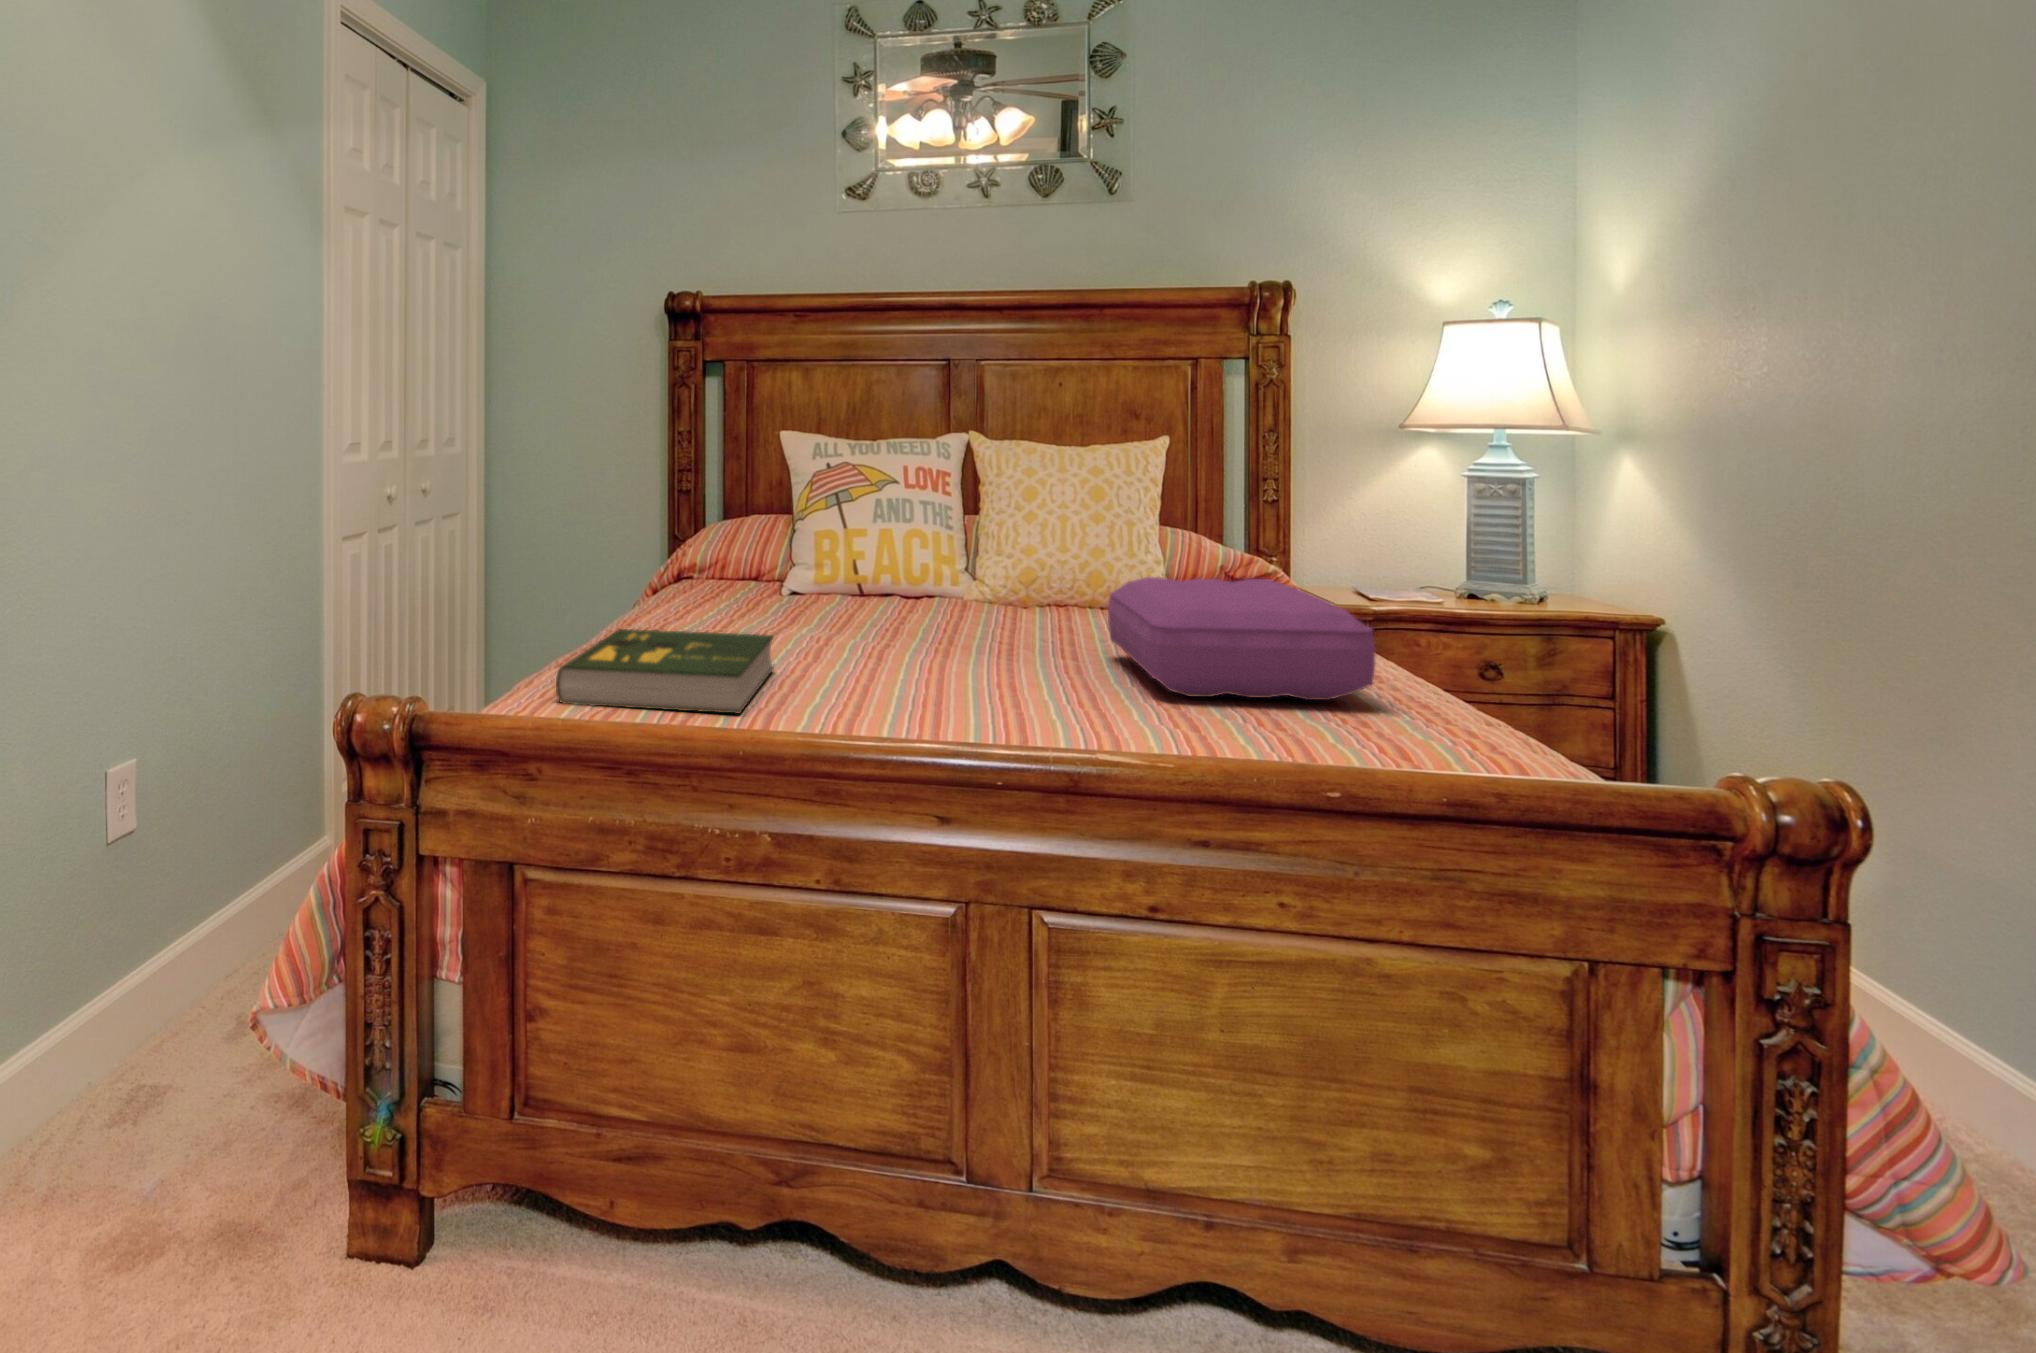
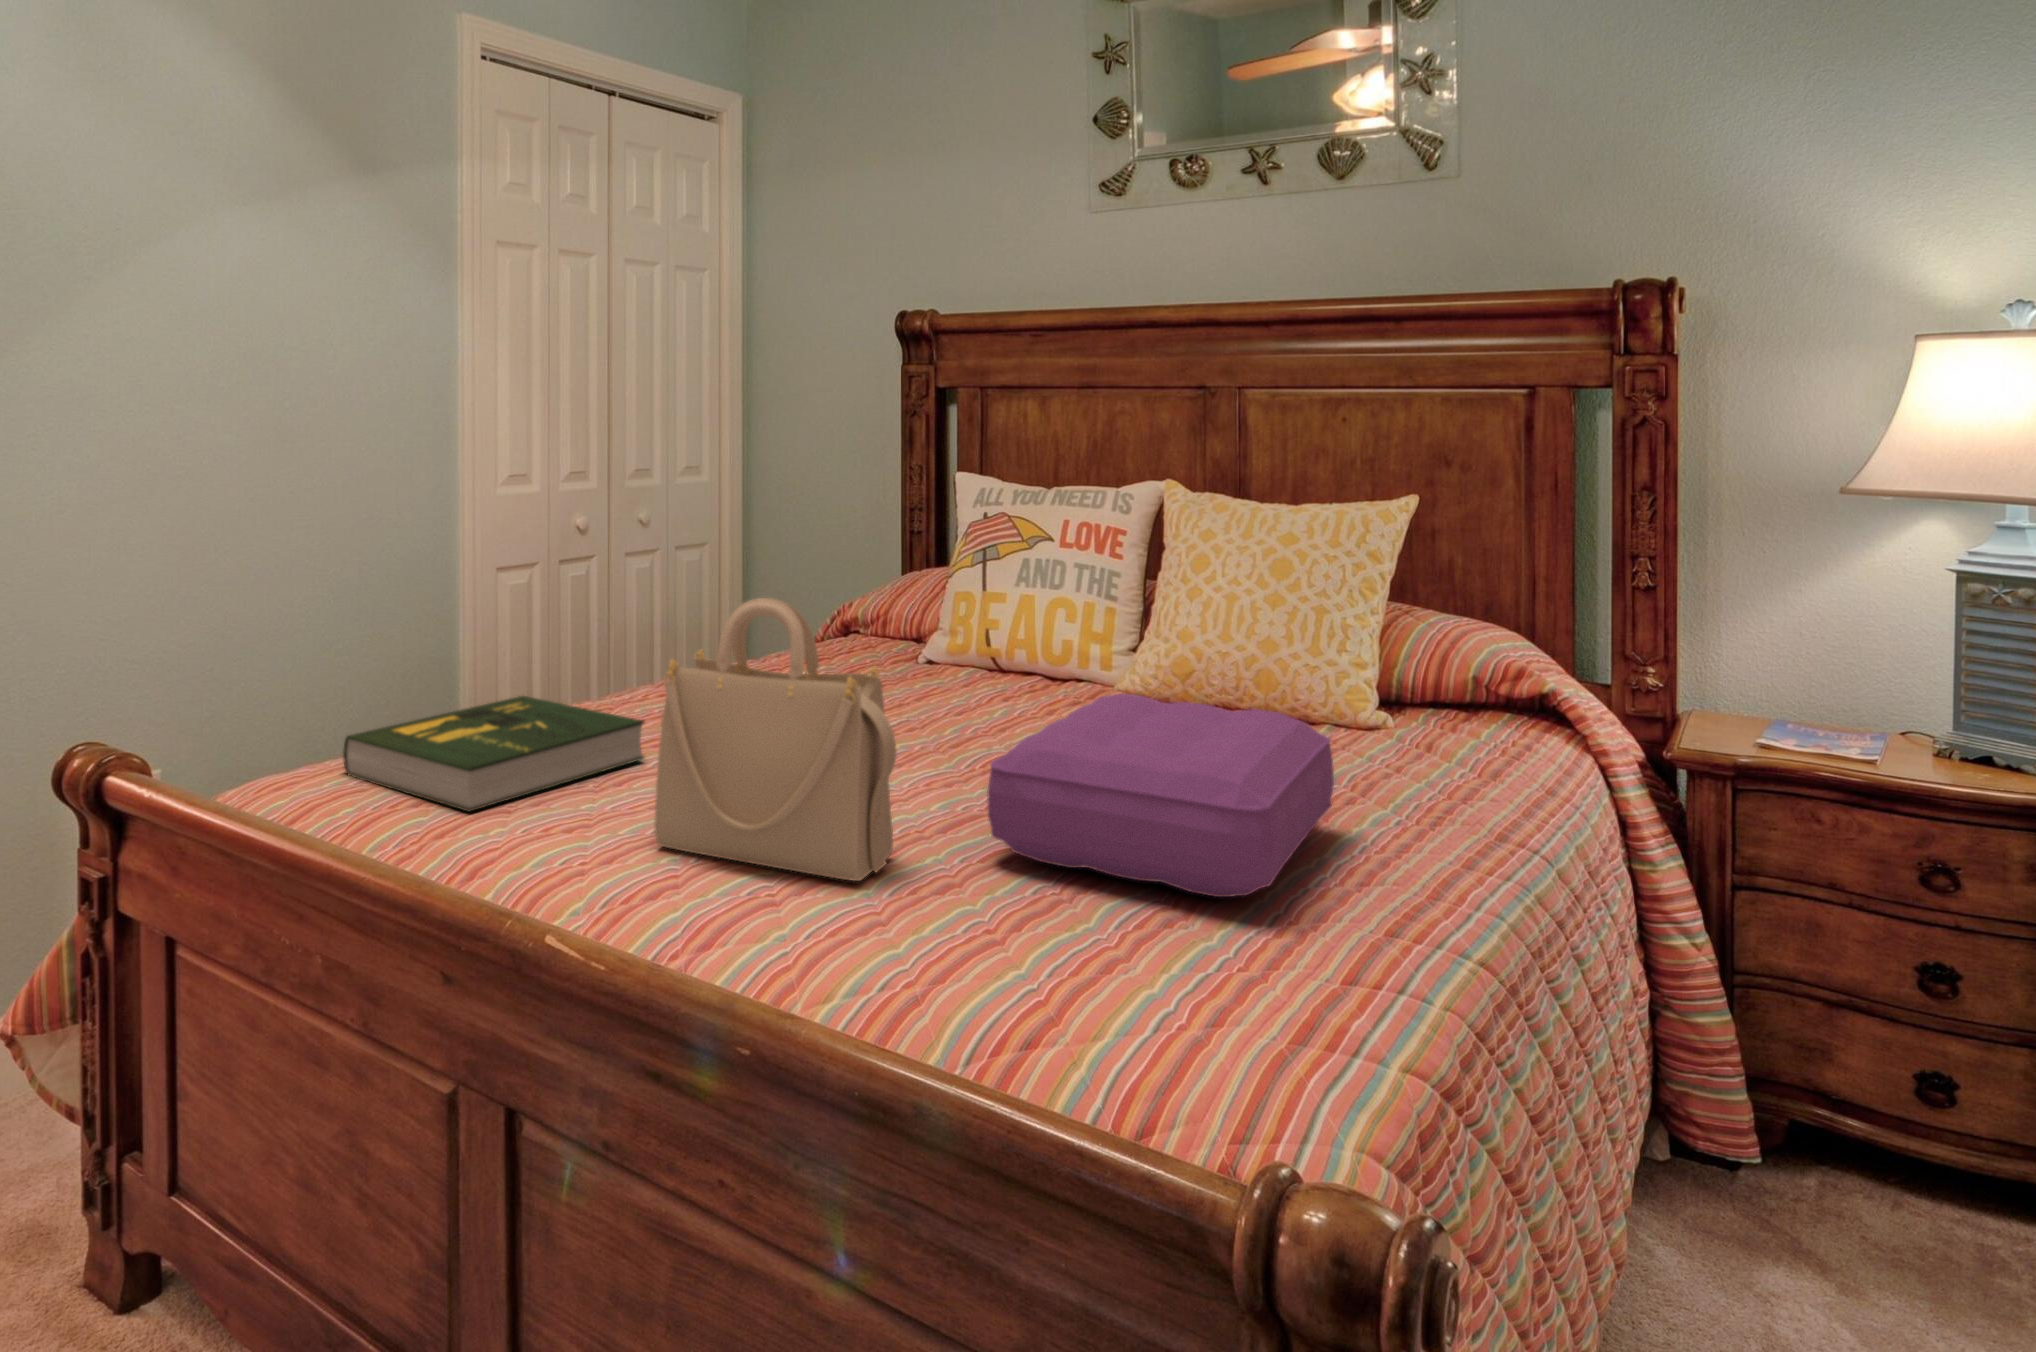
handbag: none [912,505,1122,718] -> present [654,598,896,881]

